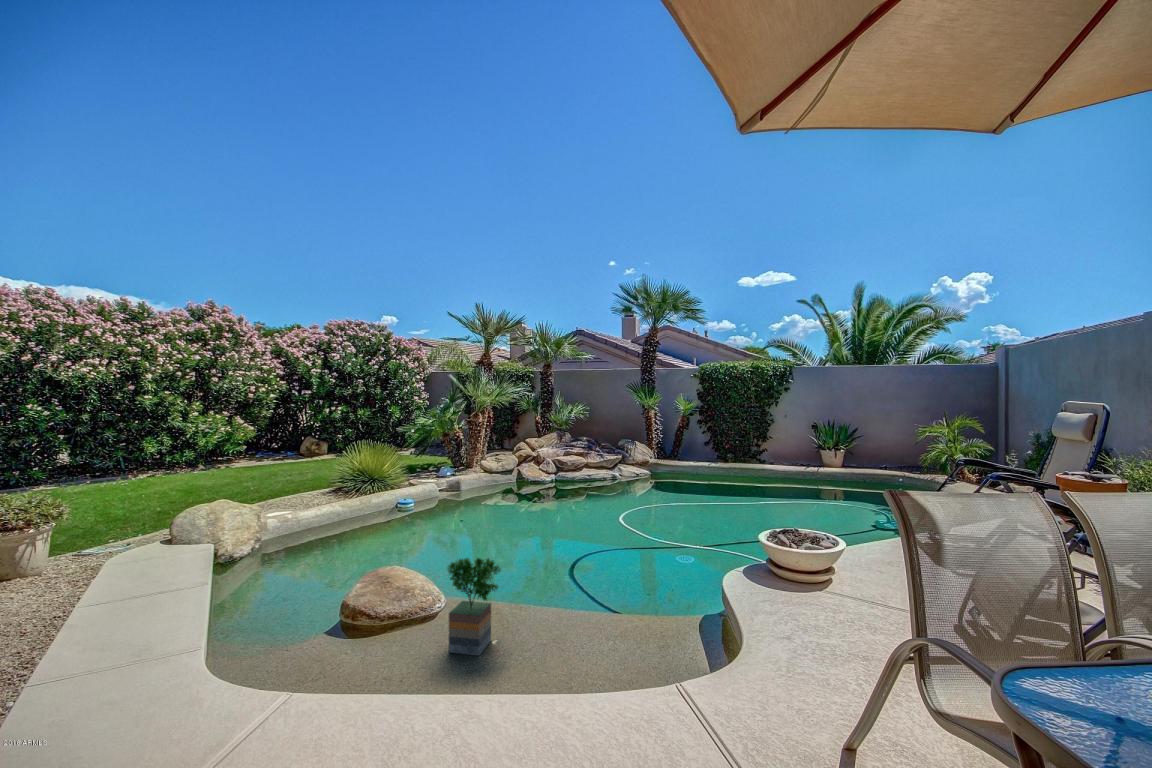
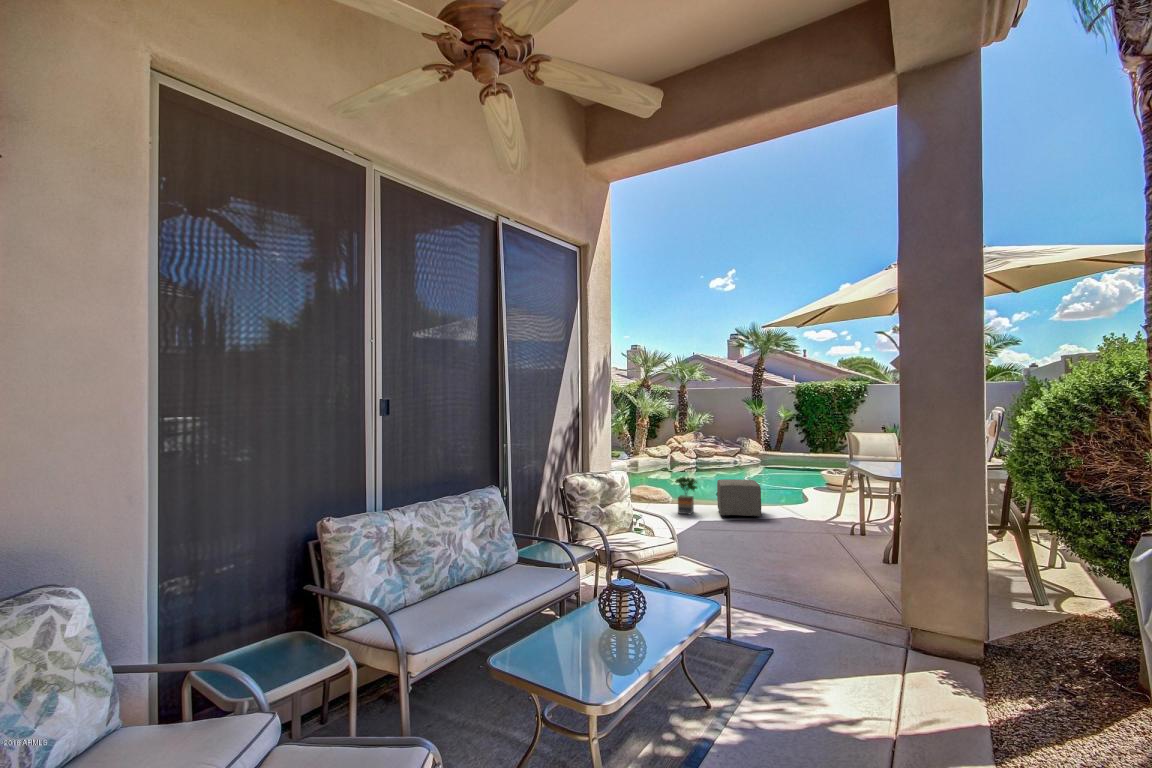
ottoman: none [545,559,645,667] -> present [717,479,761,518]

